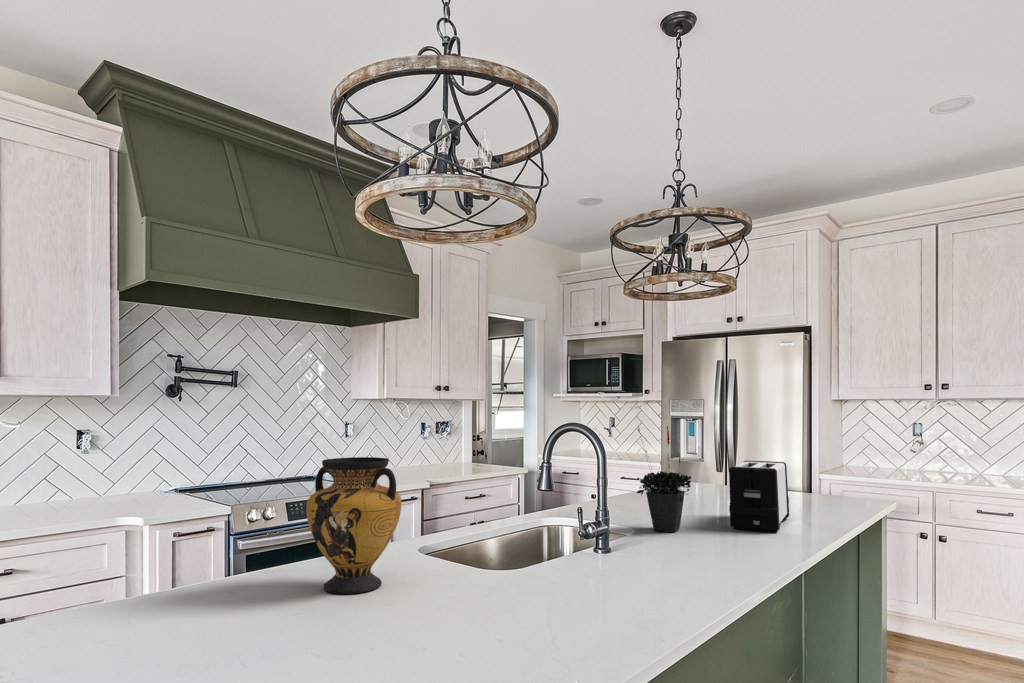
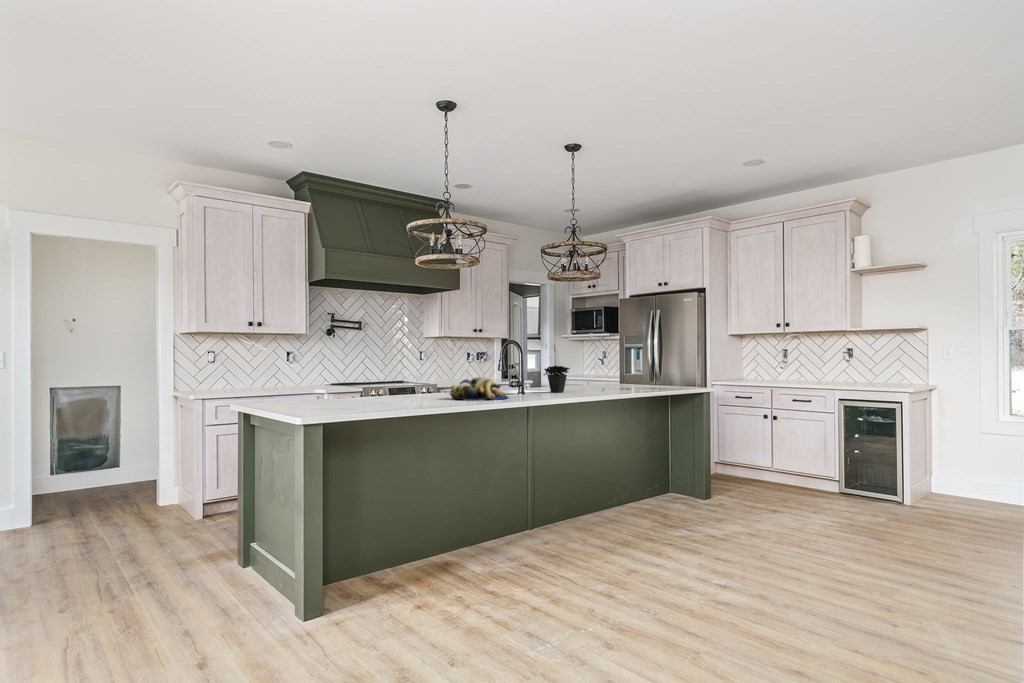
vase: present [306,457,402,594] -> none [393,353,427,398]
toaster: present [729,461,789,532] -> none [587,363,628,393]
fruit bowl: none [477,527,643,626] -> present [450,377,508,401]

